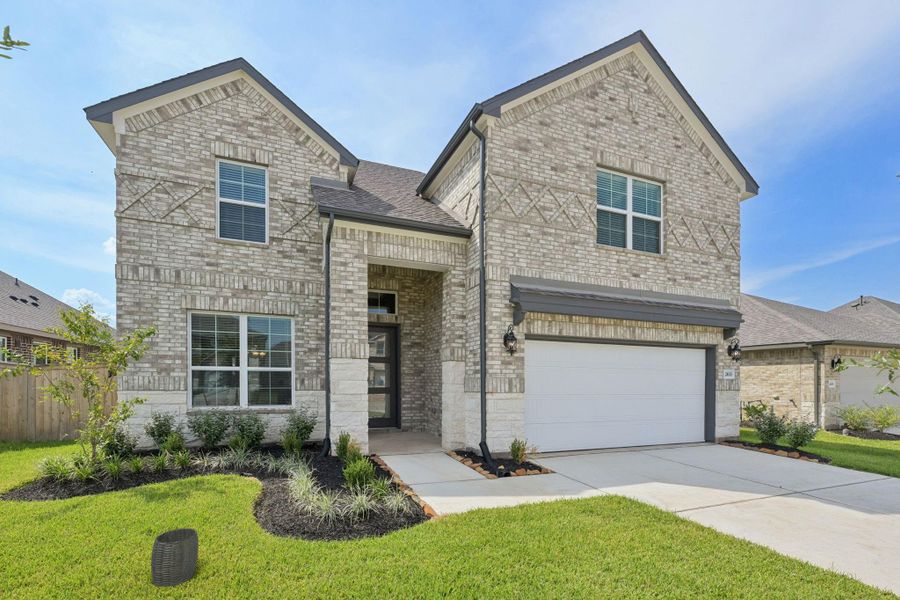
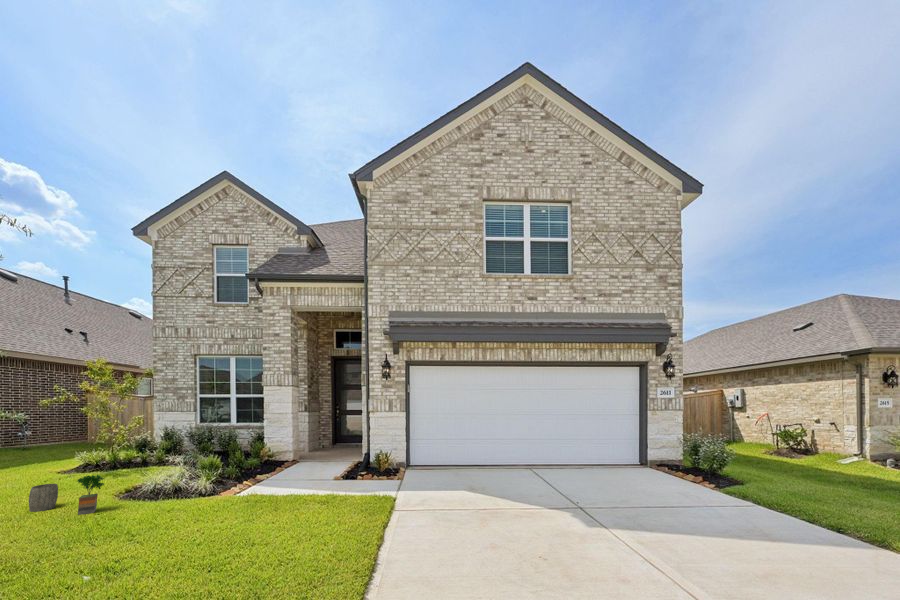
potted tree: none [264,506,313,580] -> present [77,475,104,515]

